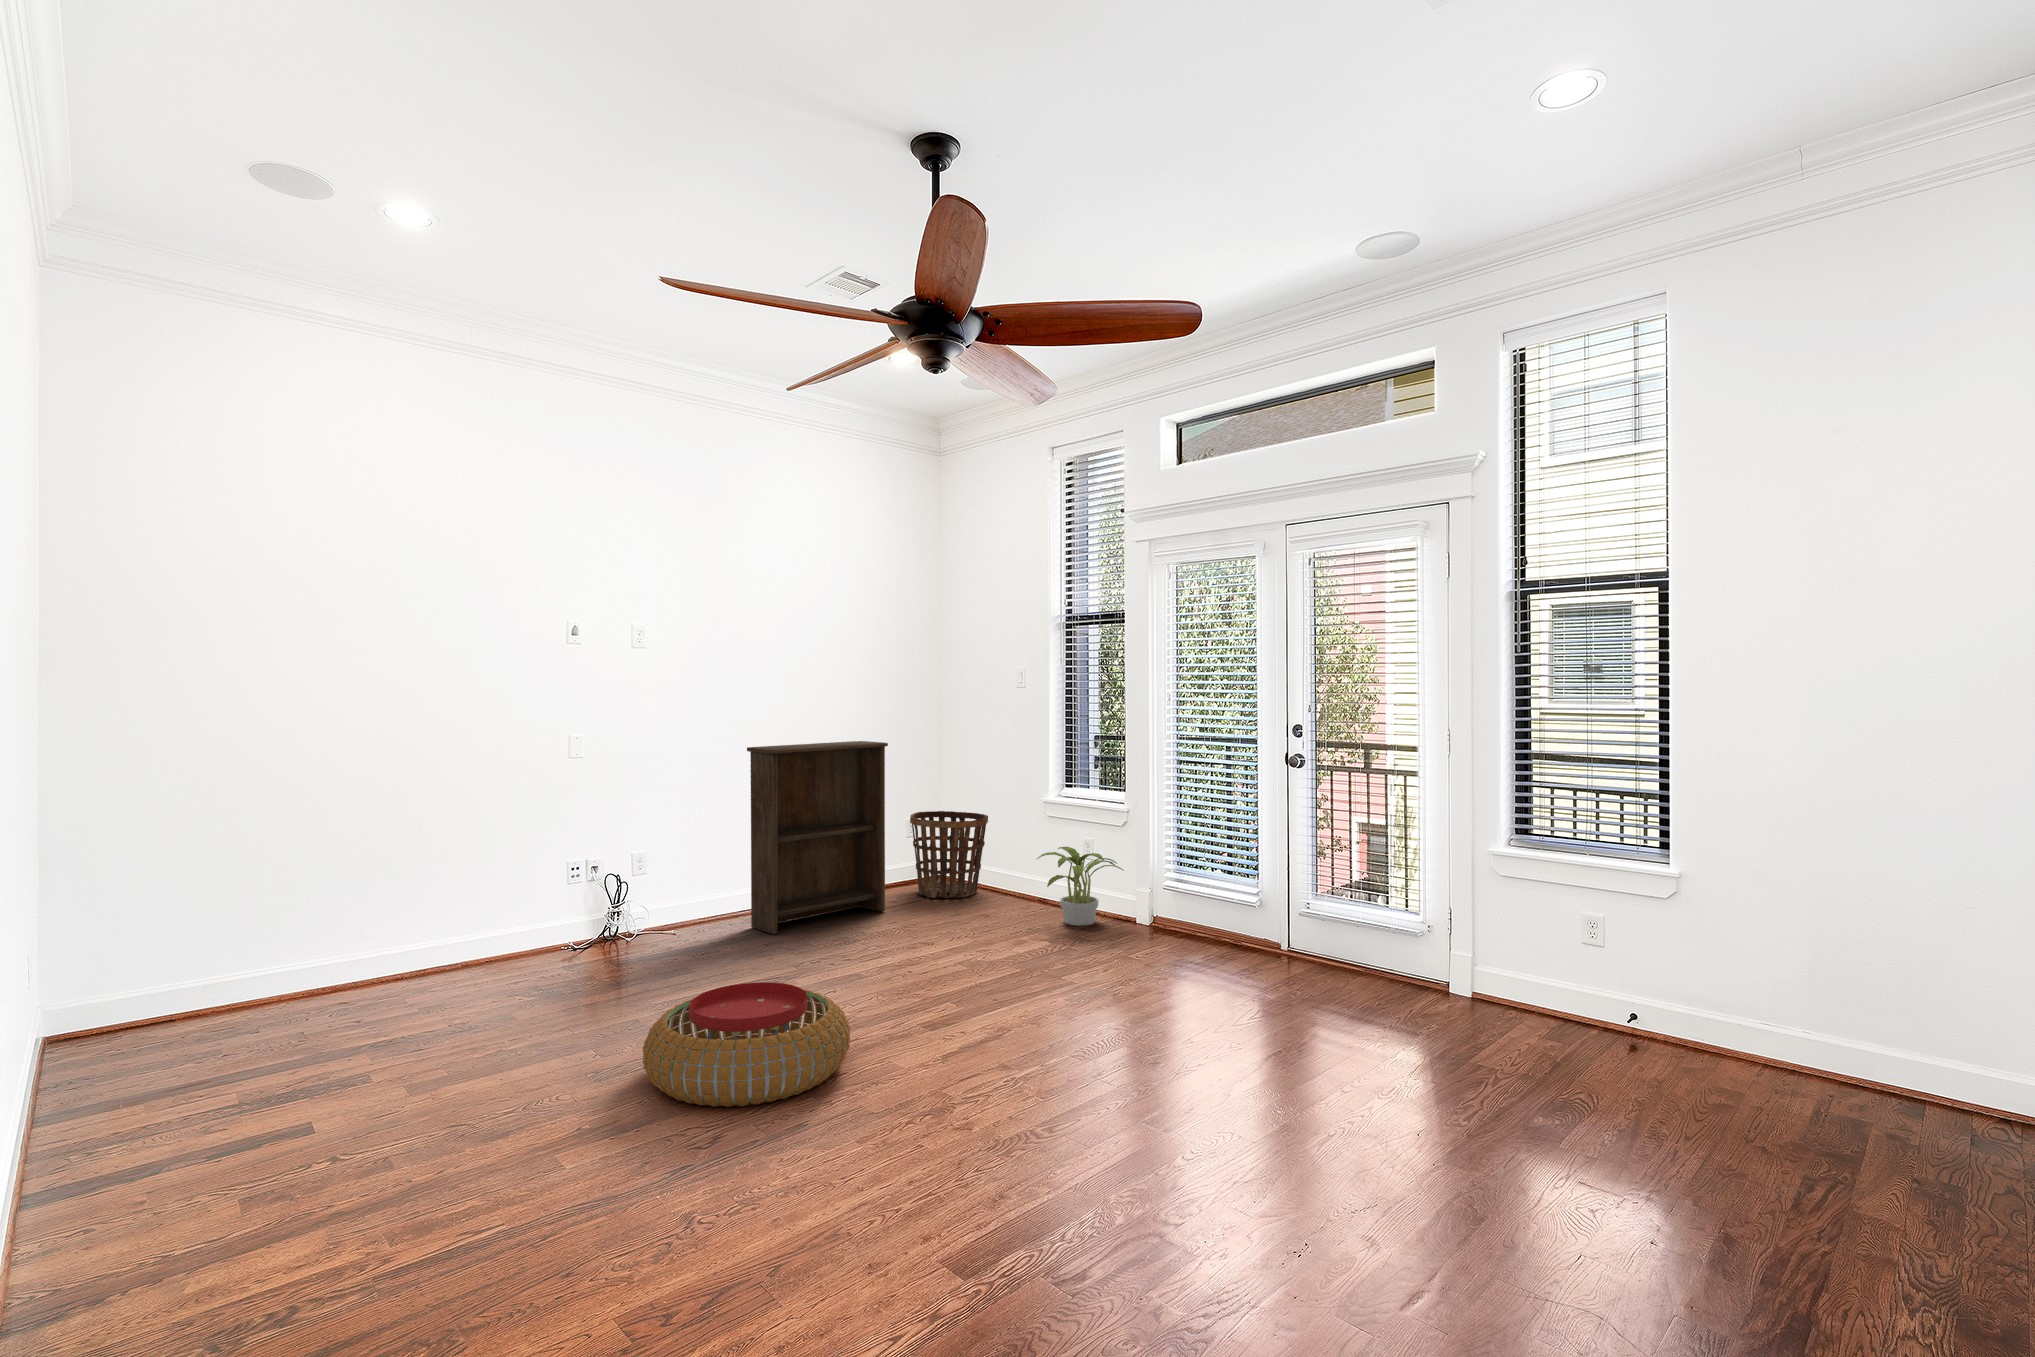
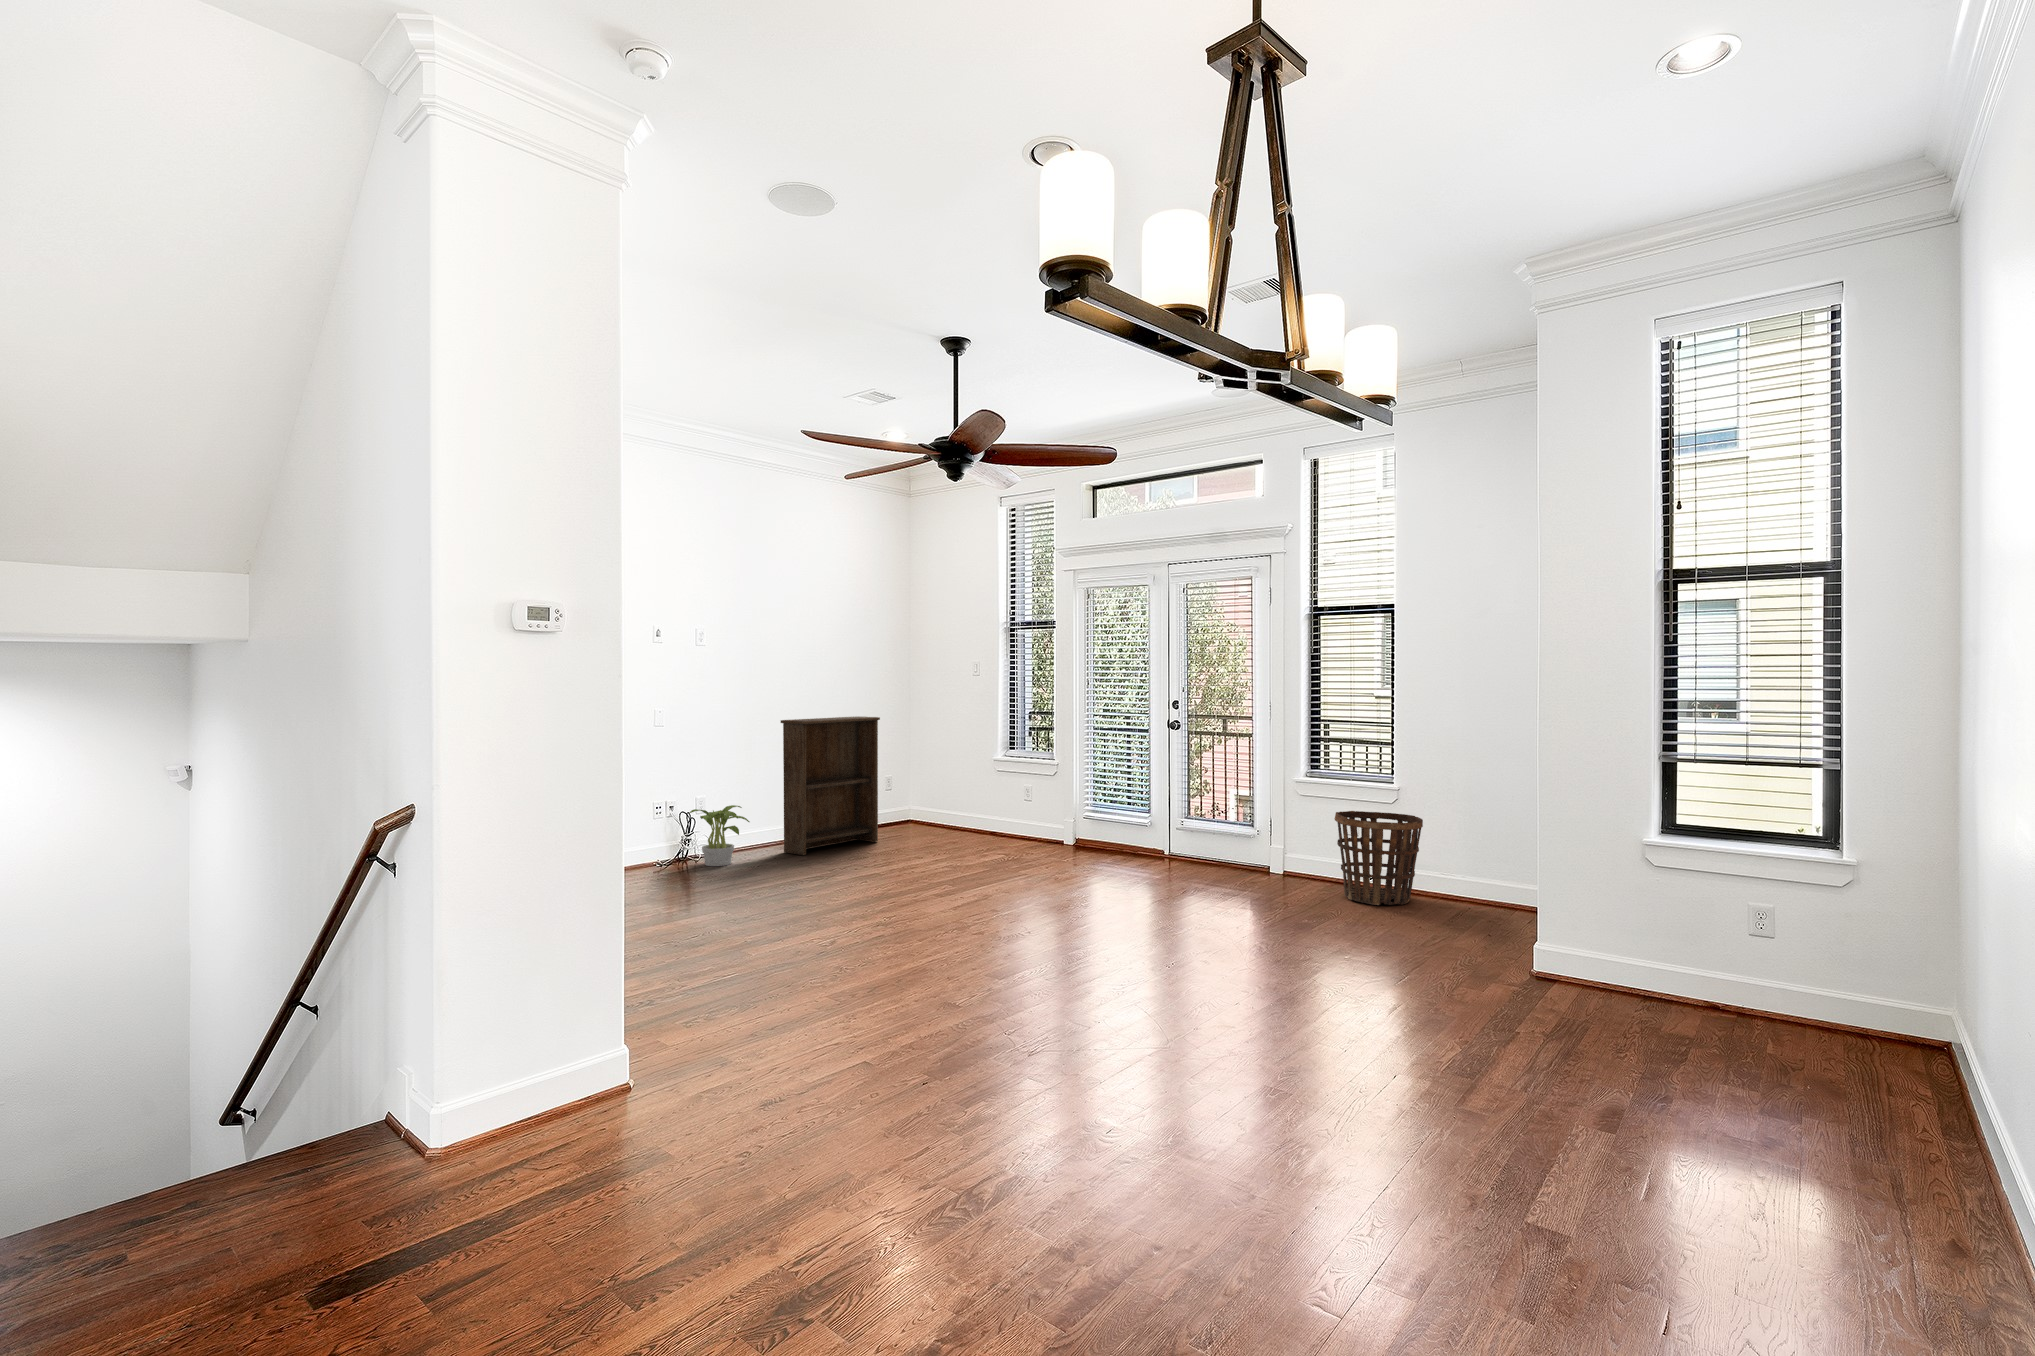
basket: present [910,811,988,898] -> present [1334,811,1423,905]
potted plant: present [1037,847,1124,926] -> present [689,805,750,866]
pouf: present [643,982,850,1107] -> none [771,865,899,931]

